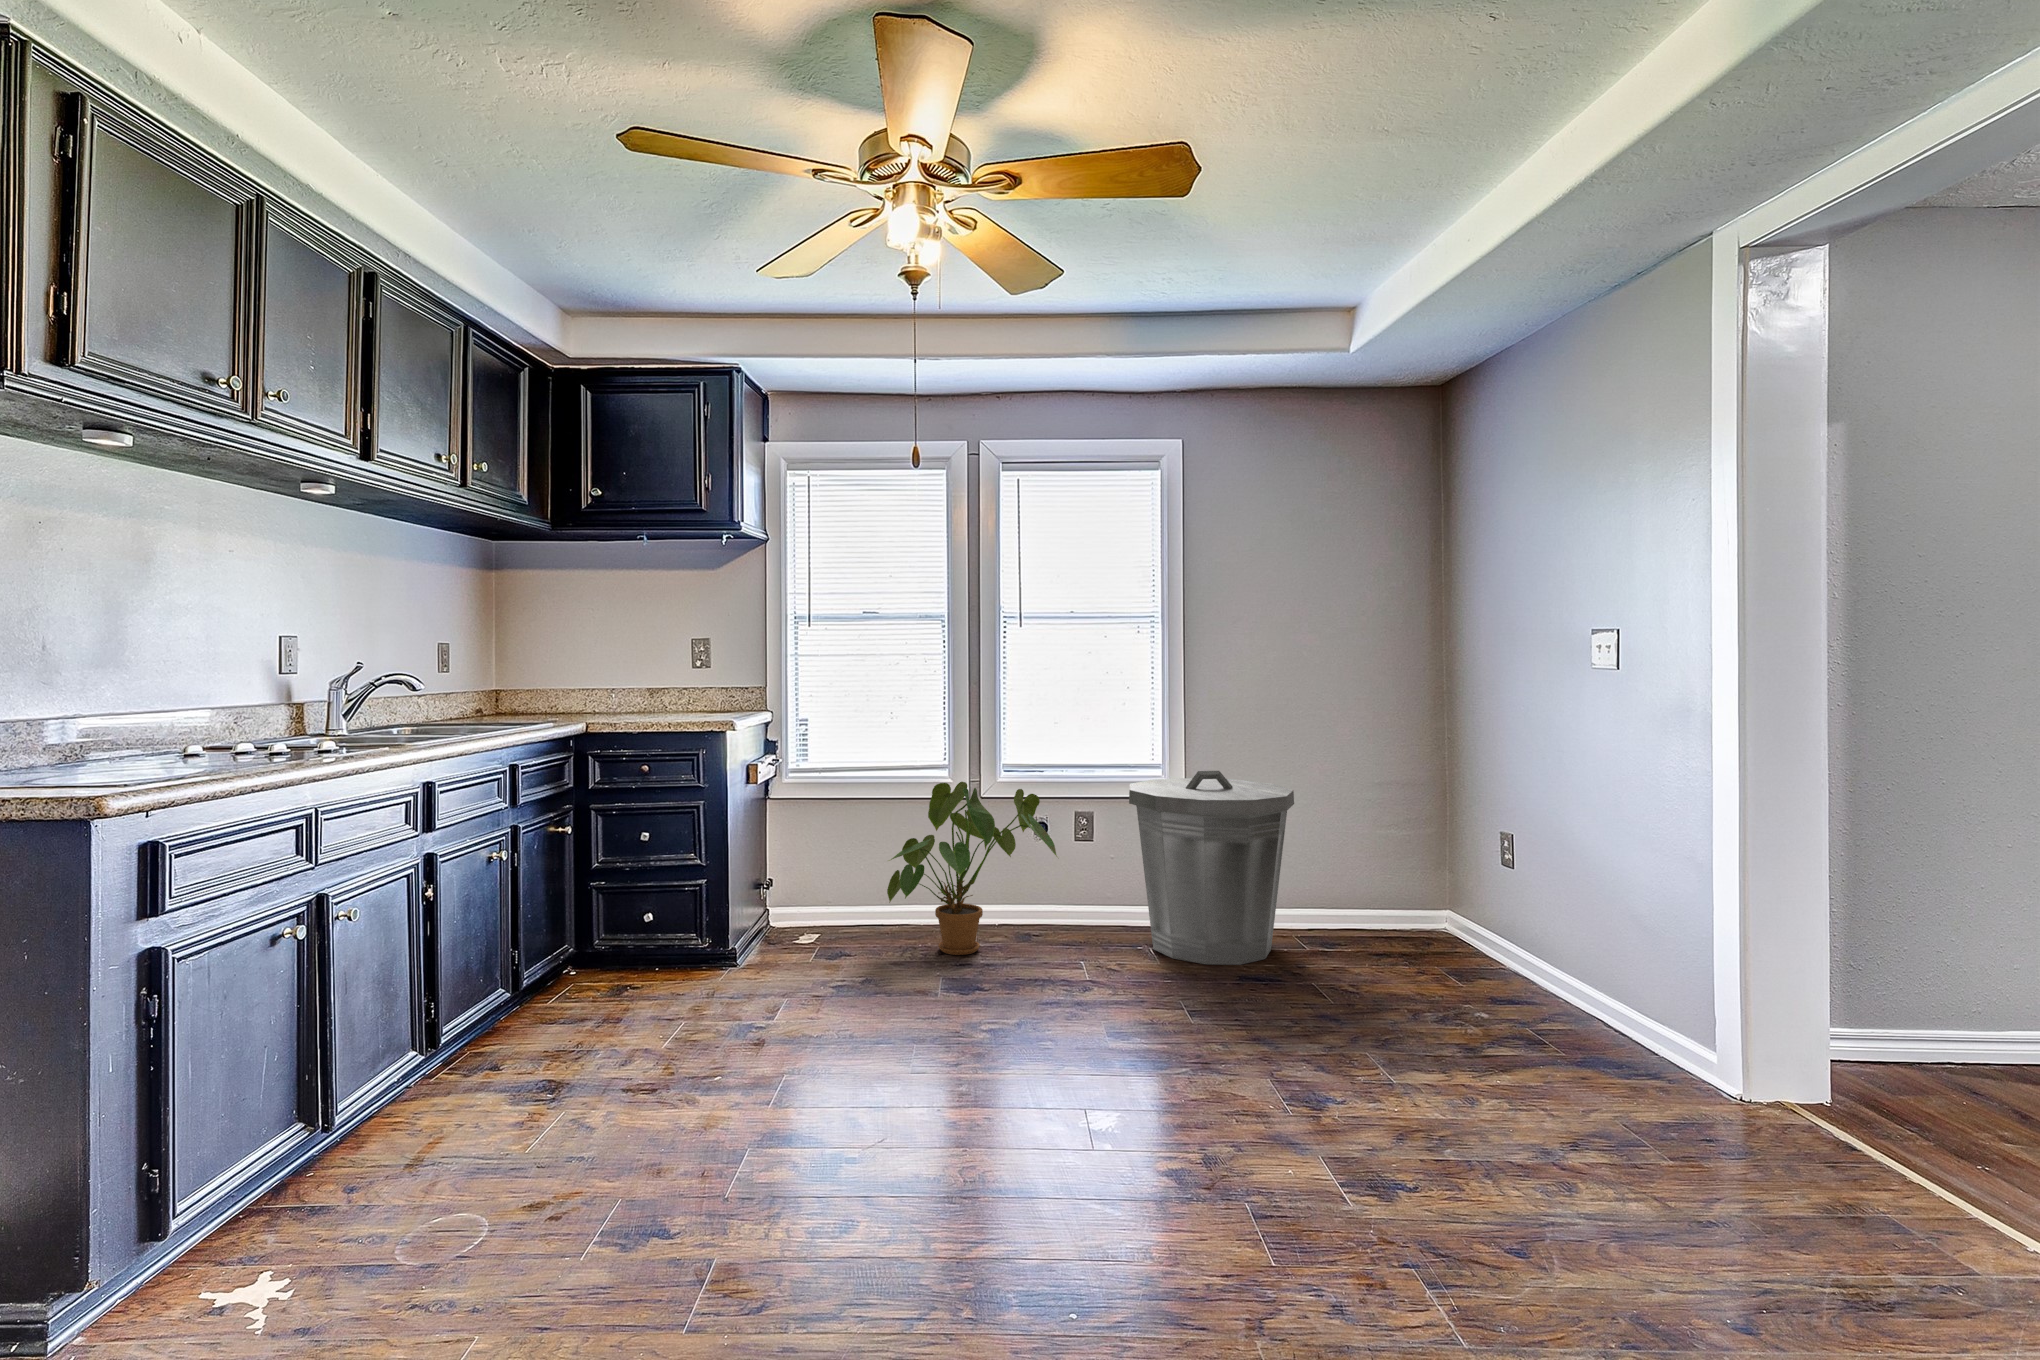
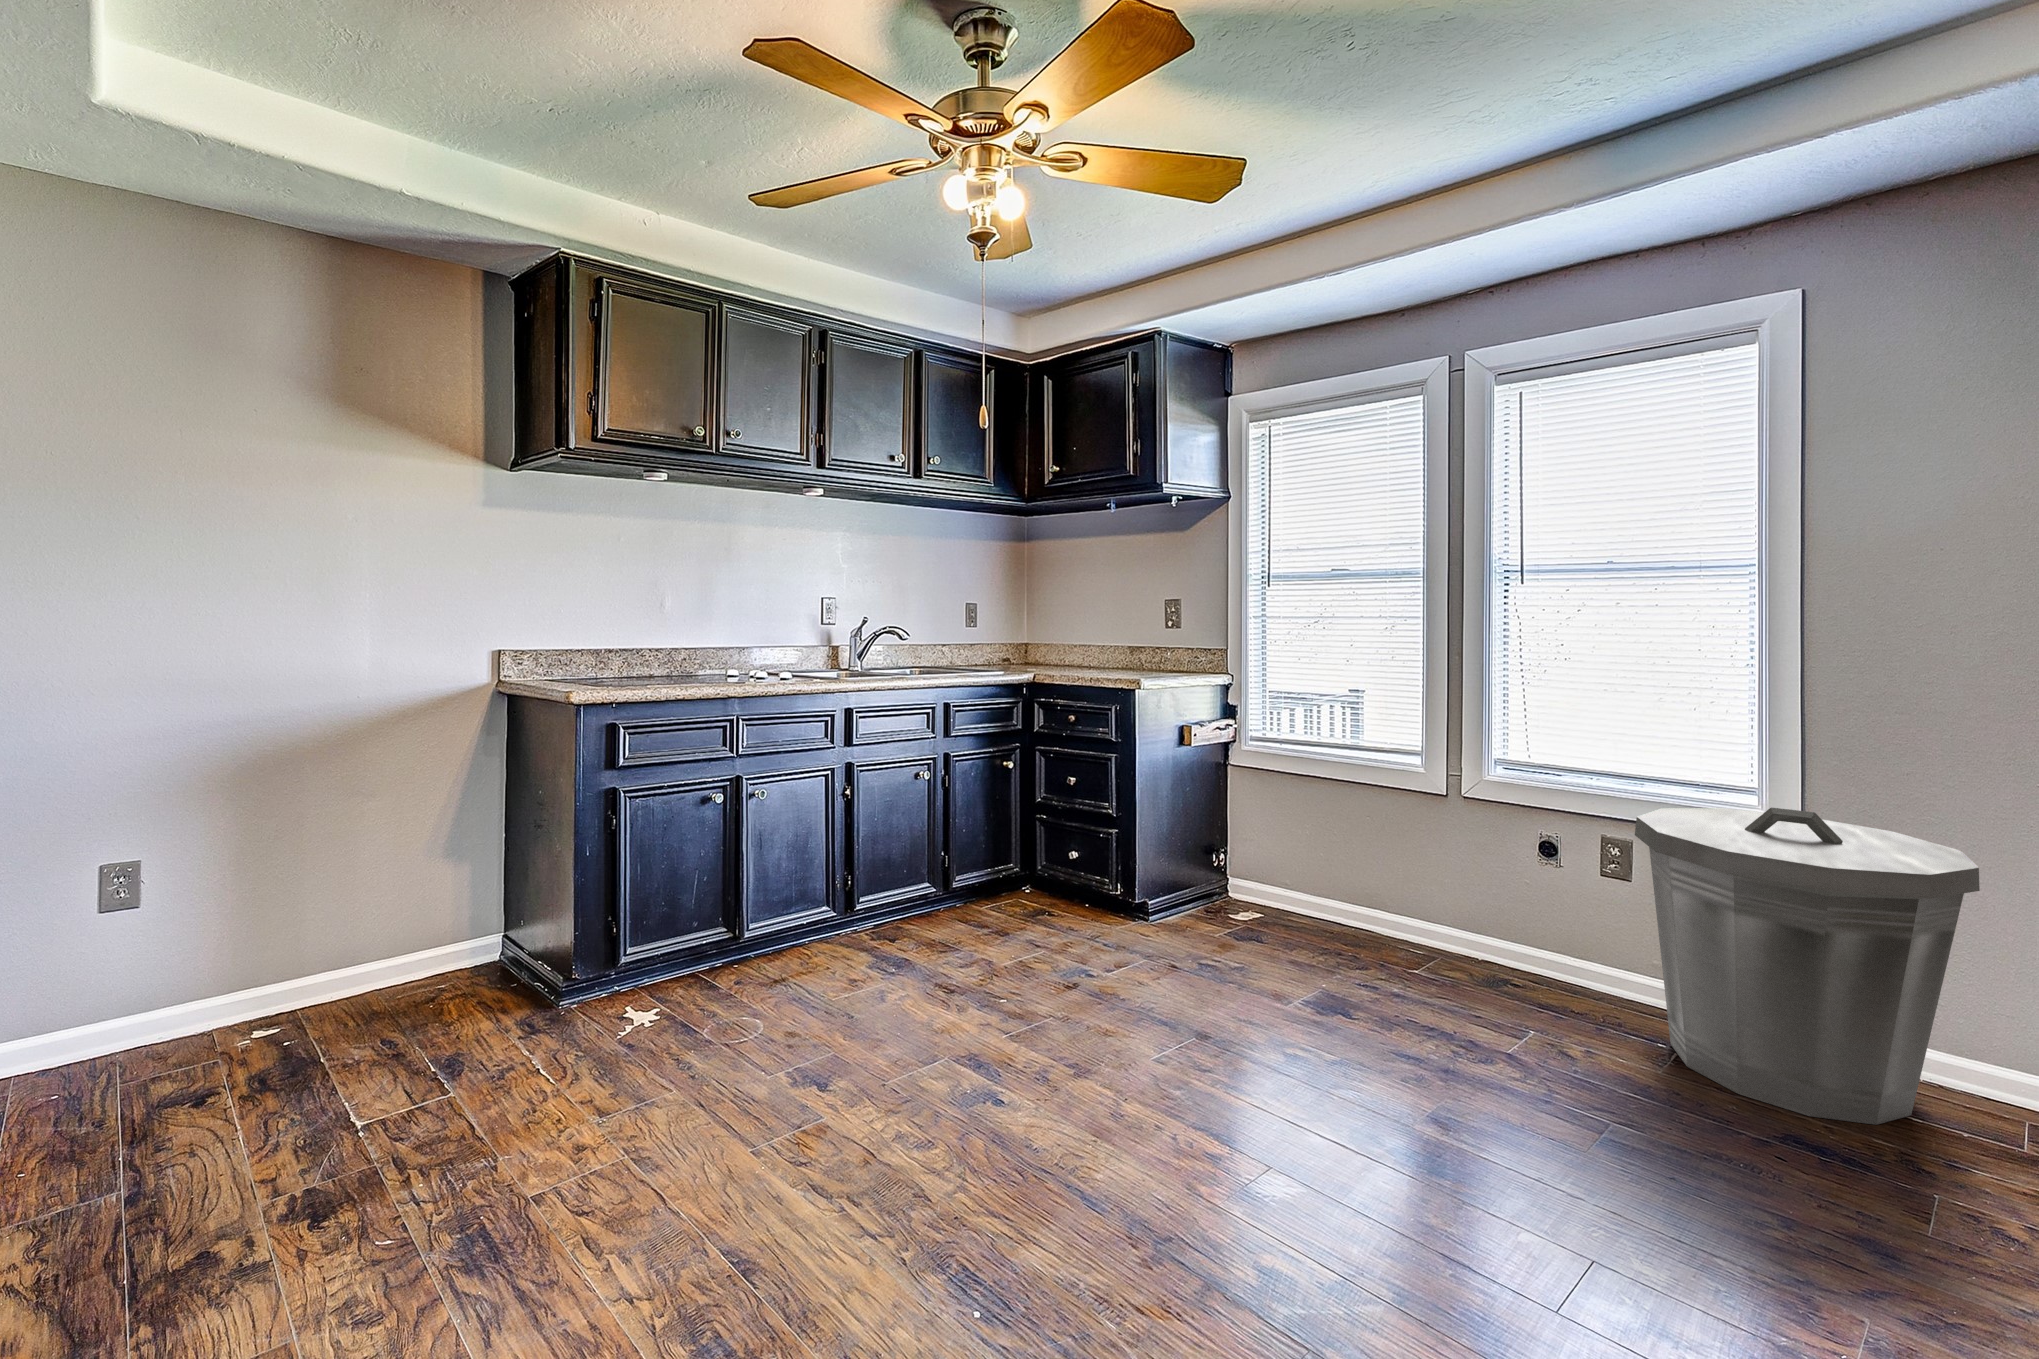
house plant: present [887,782,1057,955] -> none [1302,769,1526,971]

